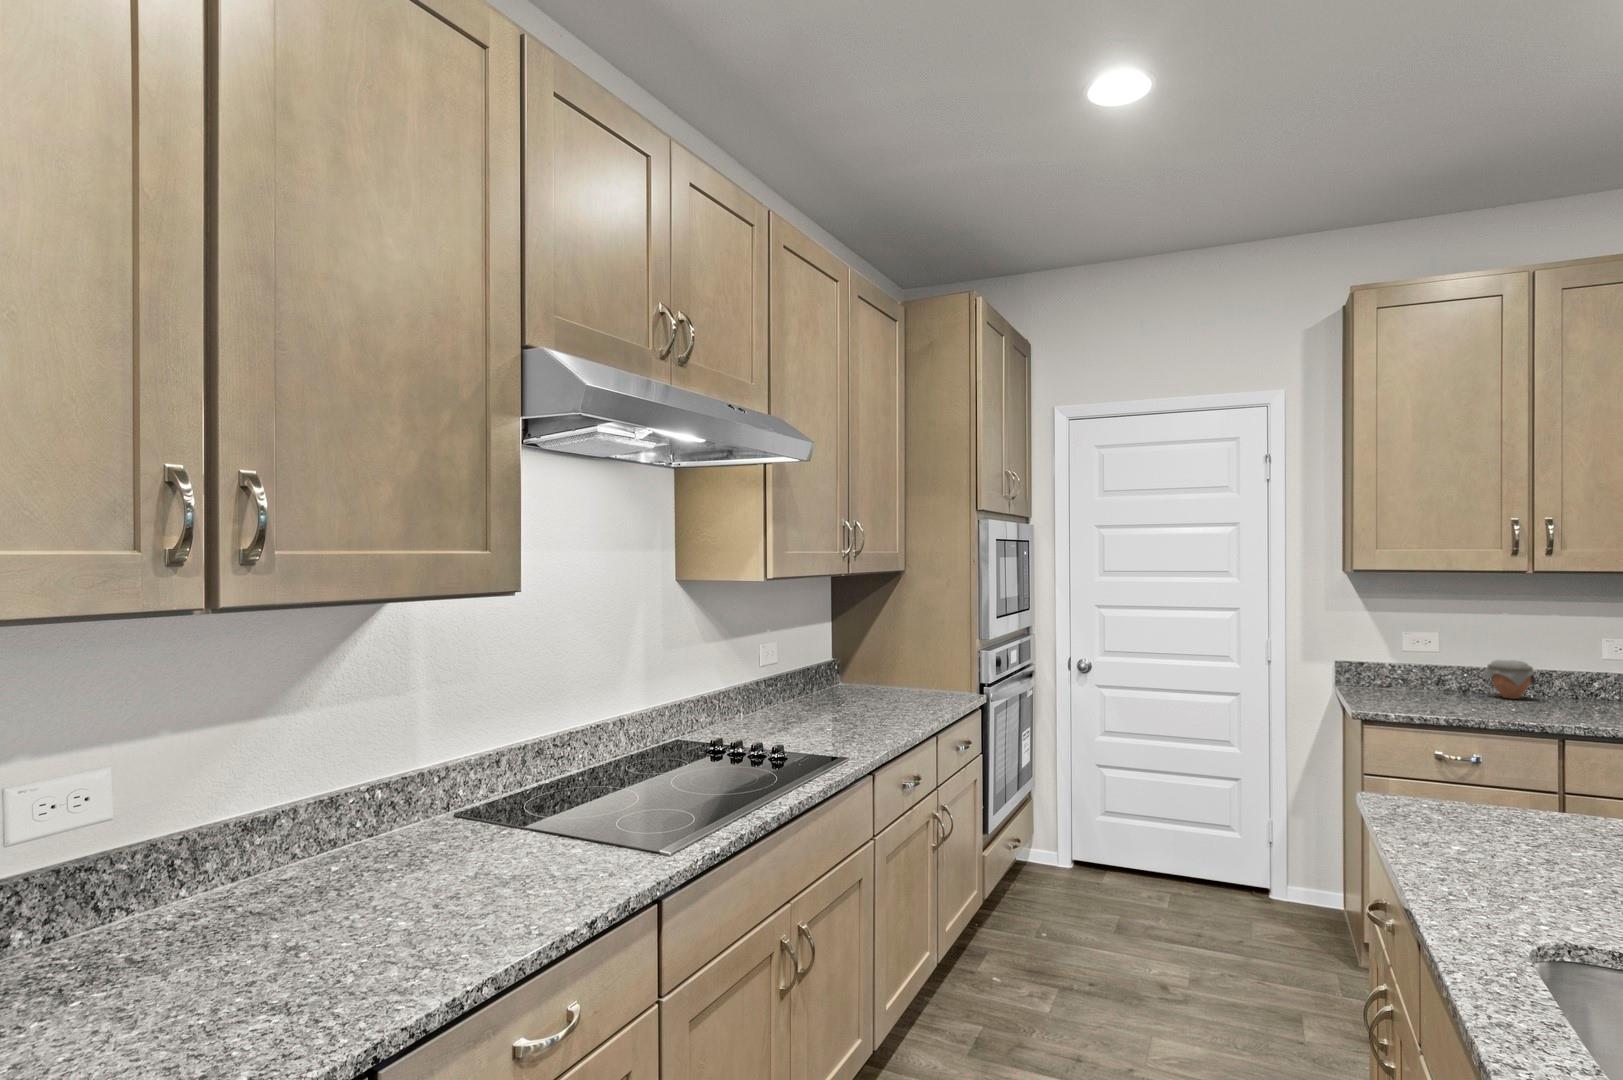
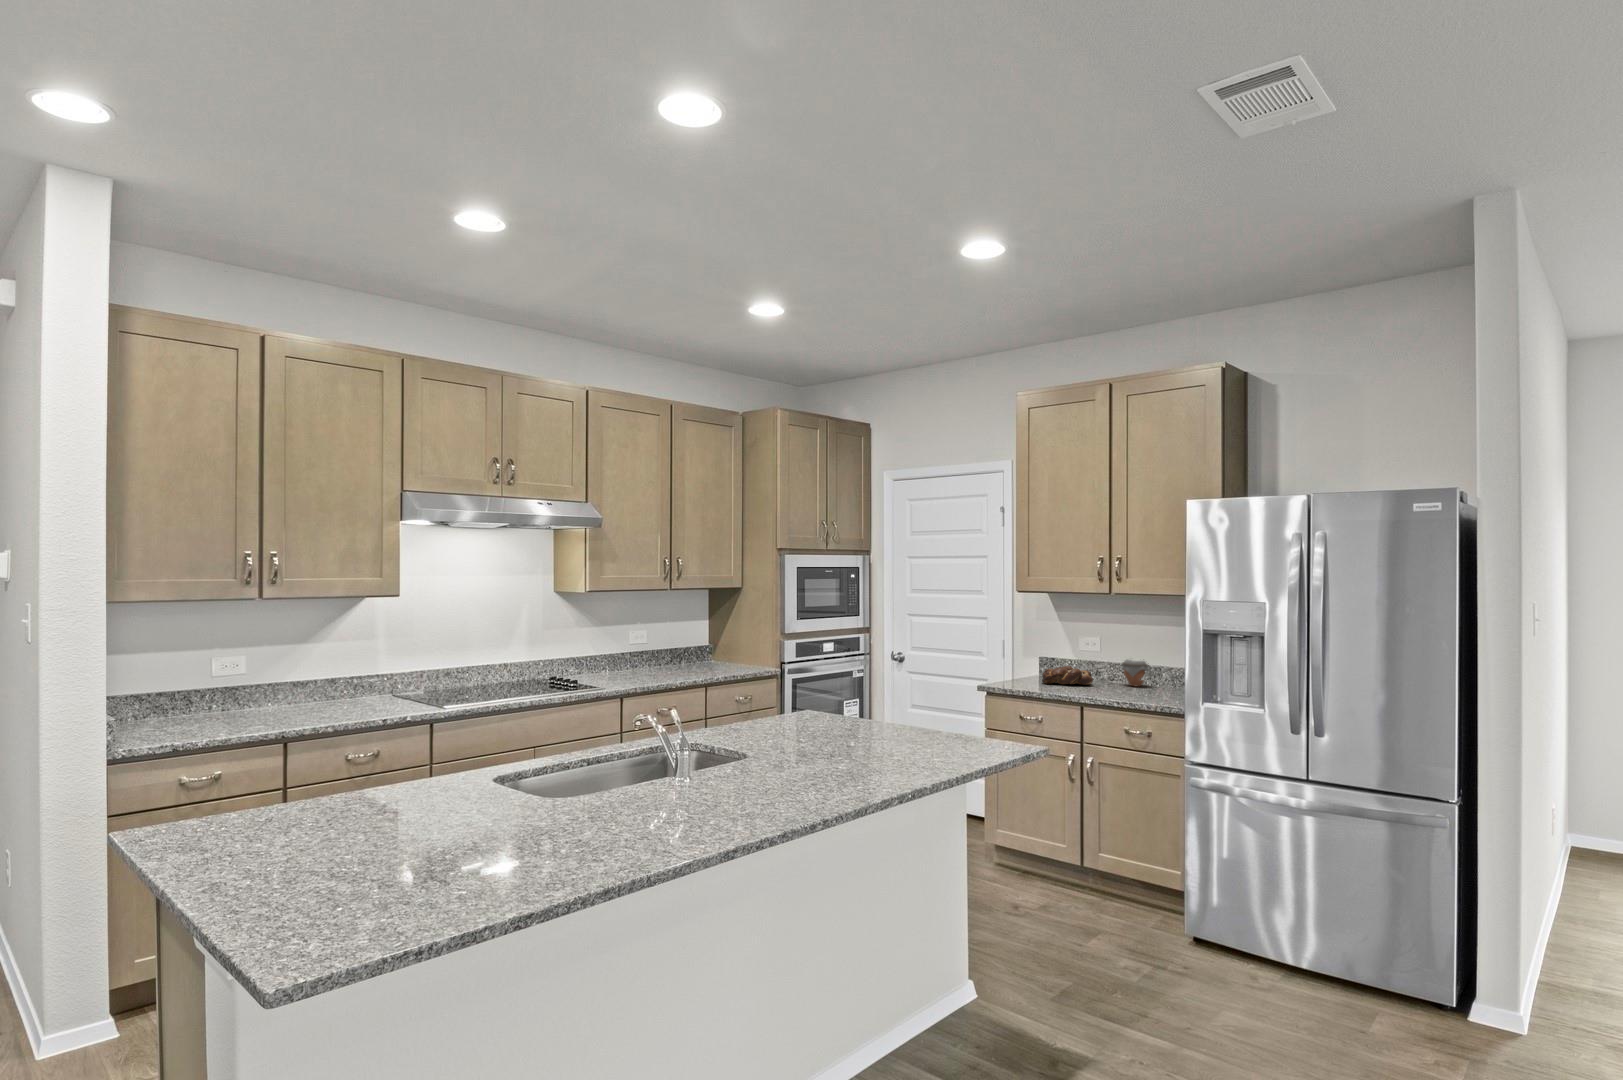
bread loaf: none [1385,674,1470,701] -> present [1042,666,1093,685]

